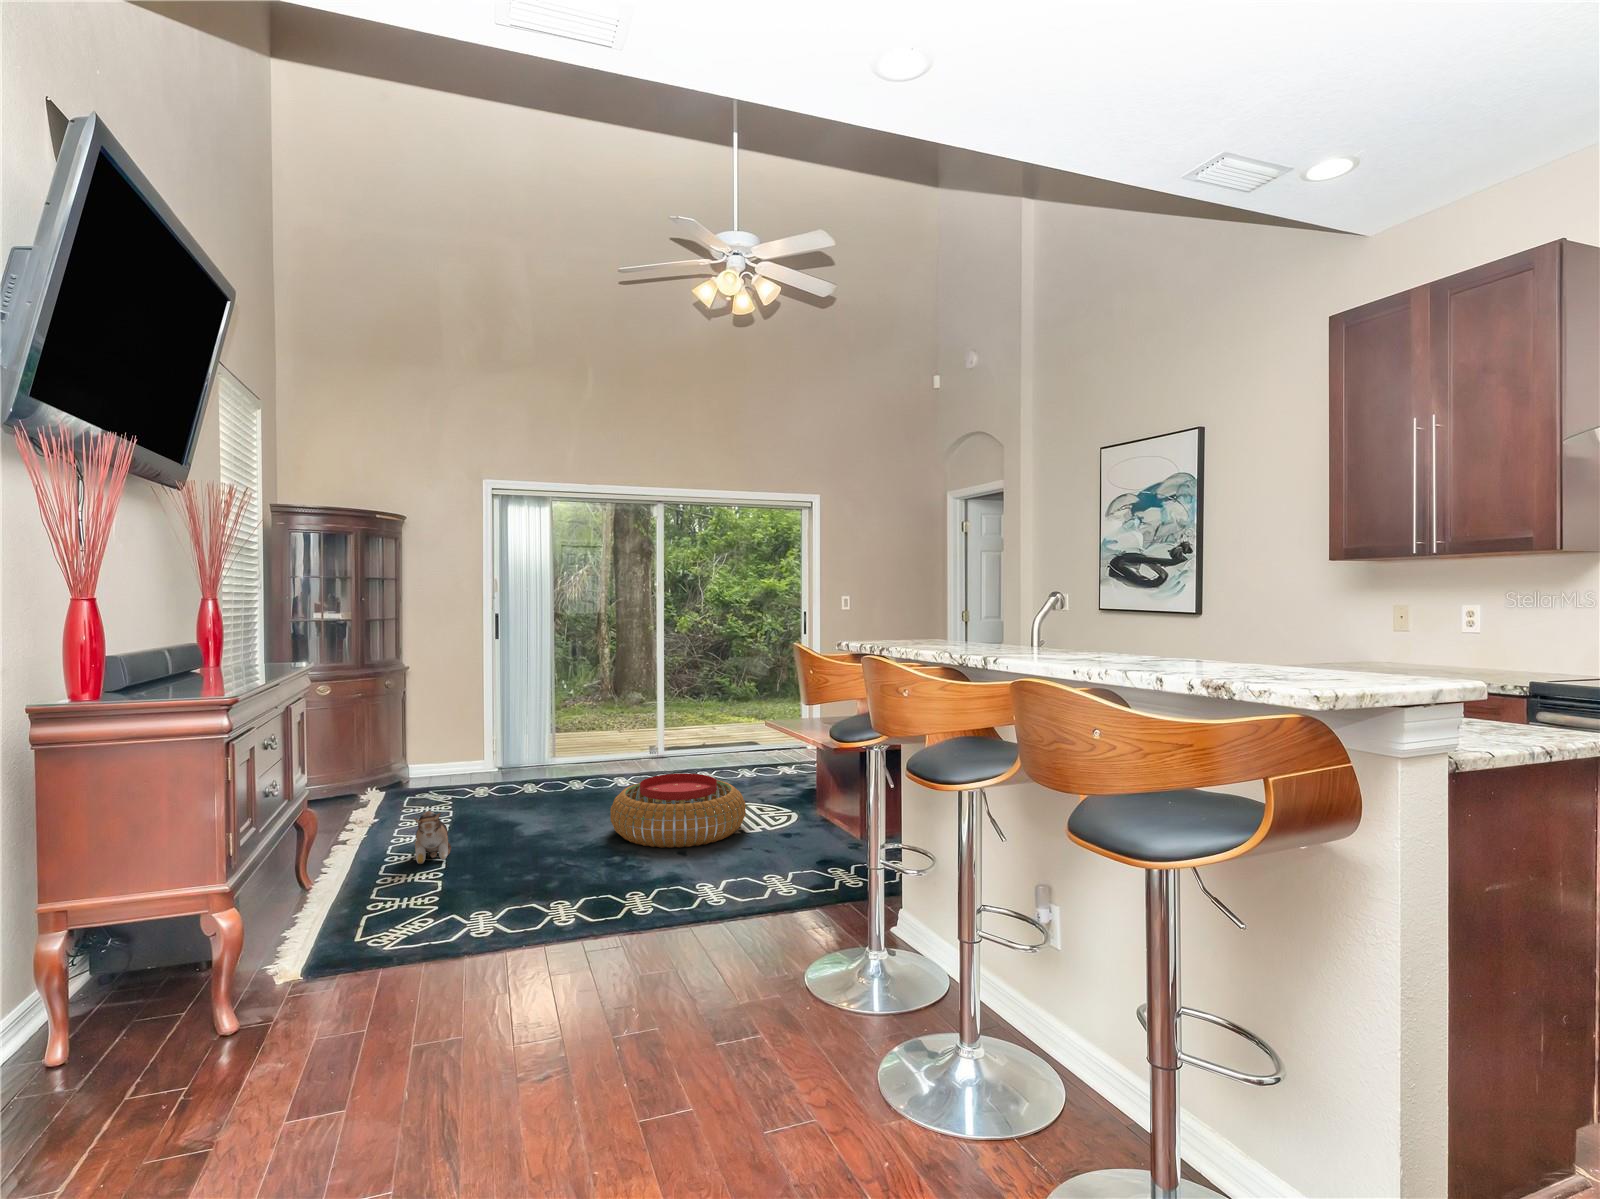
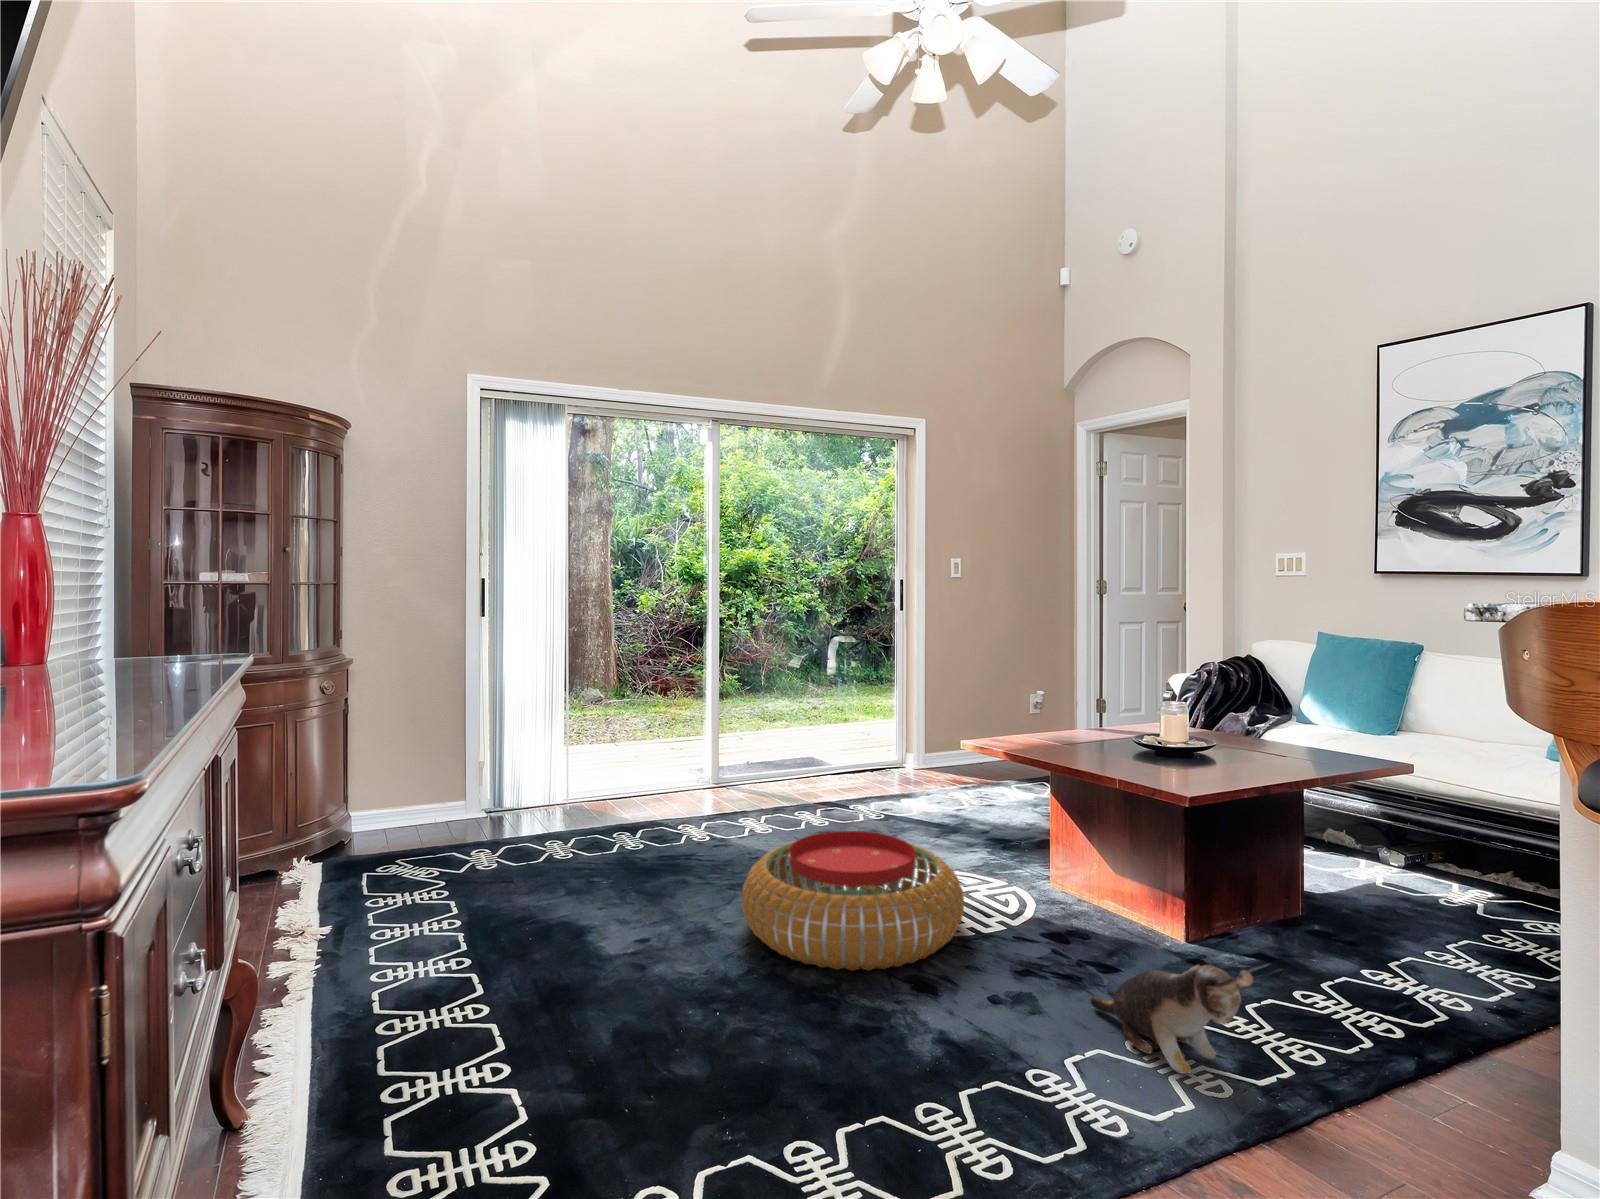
plush toy: present [414,811,451,864] -> present [1090,964,1253,1074]

